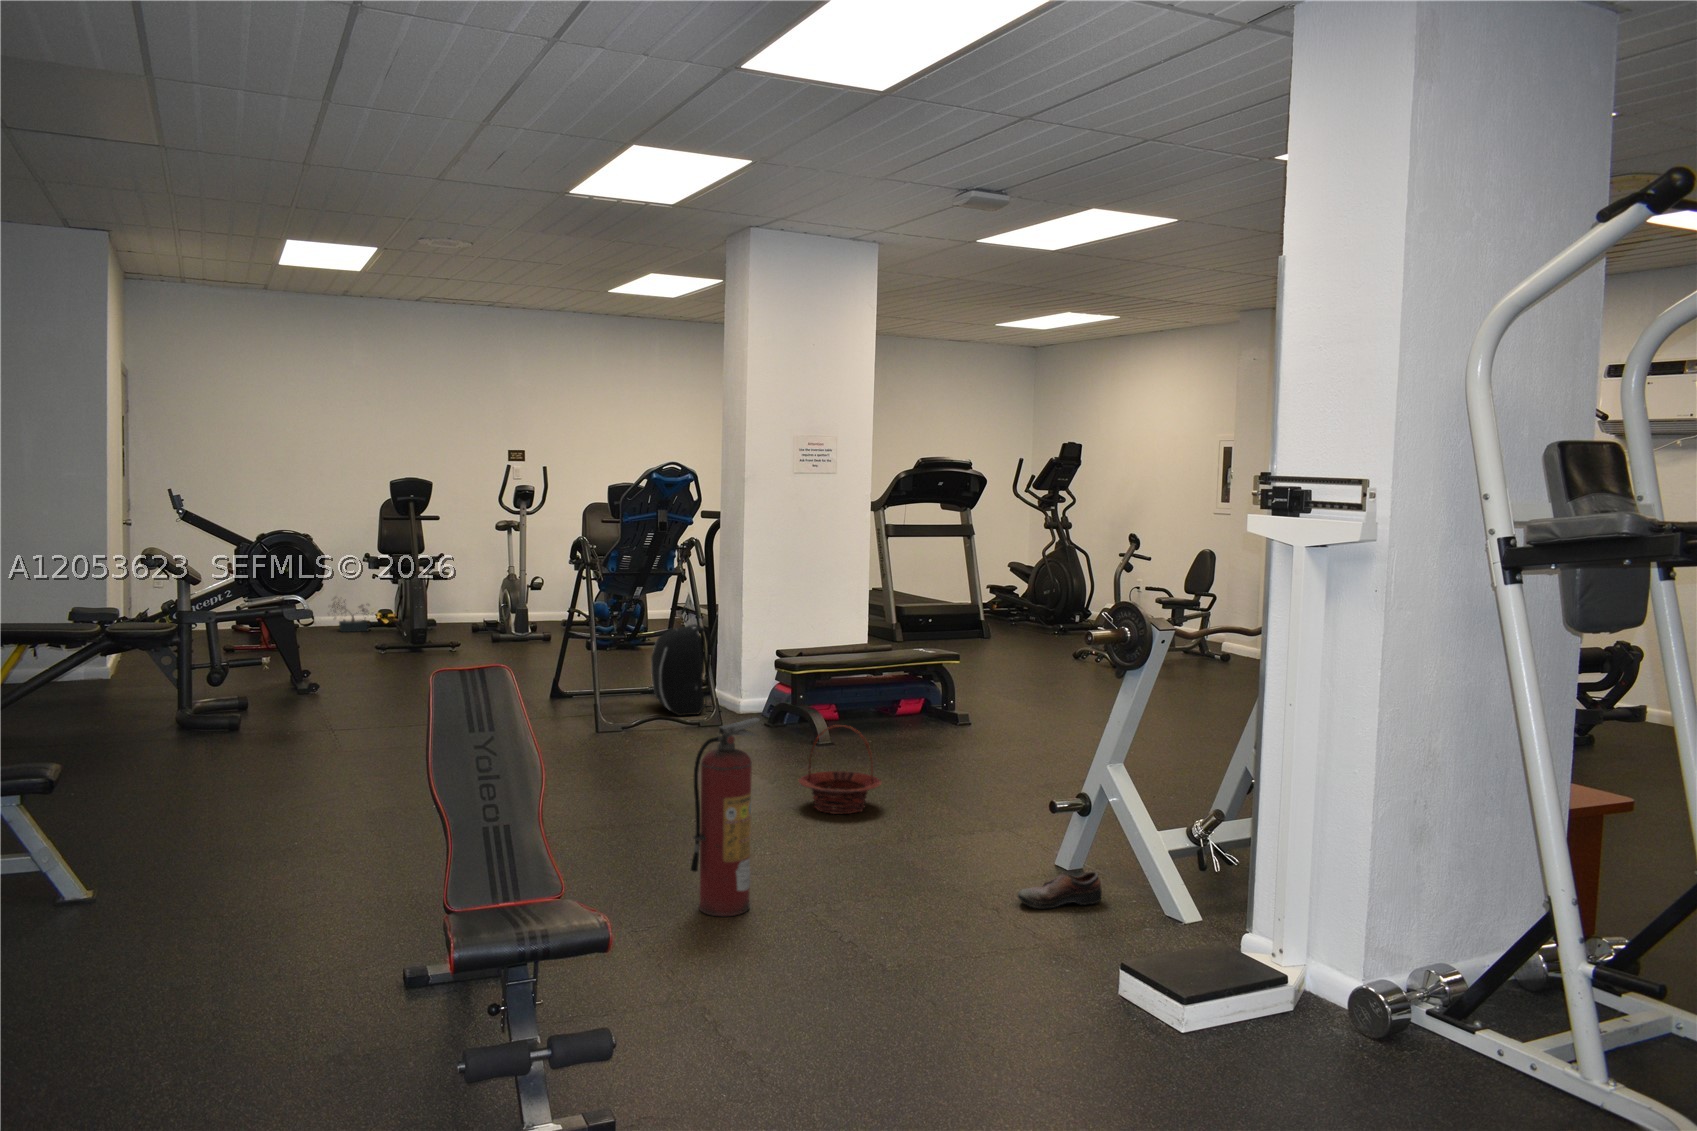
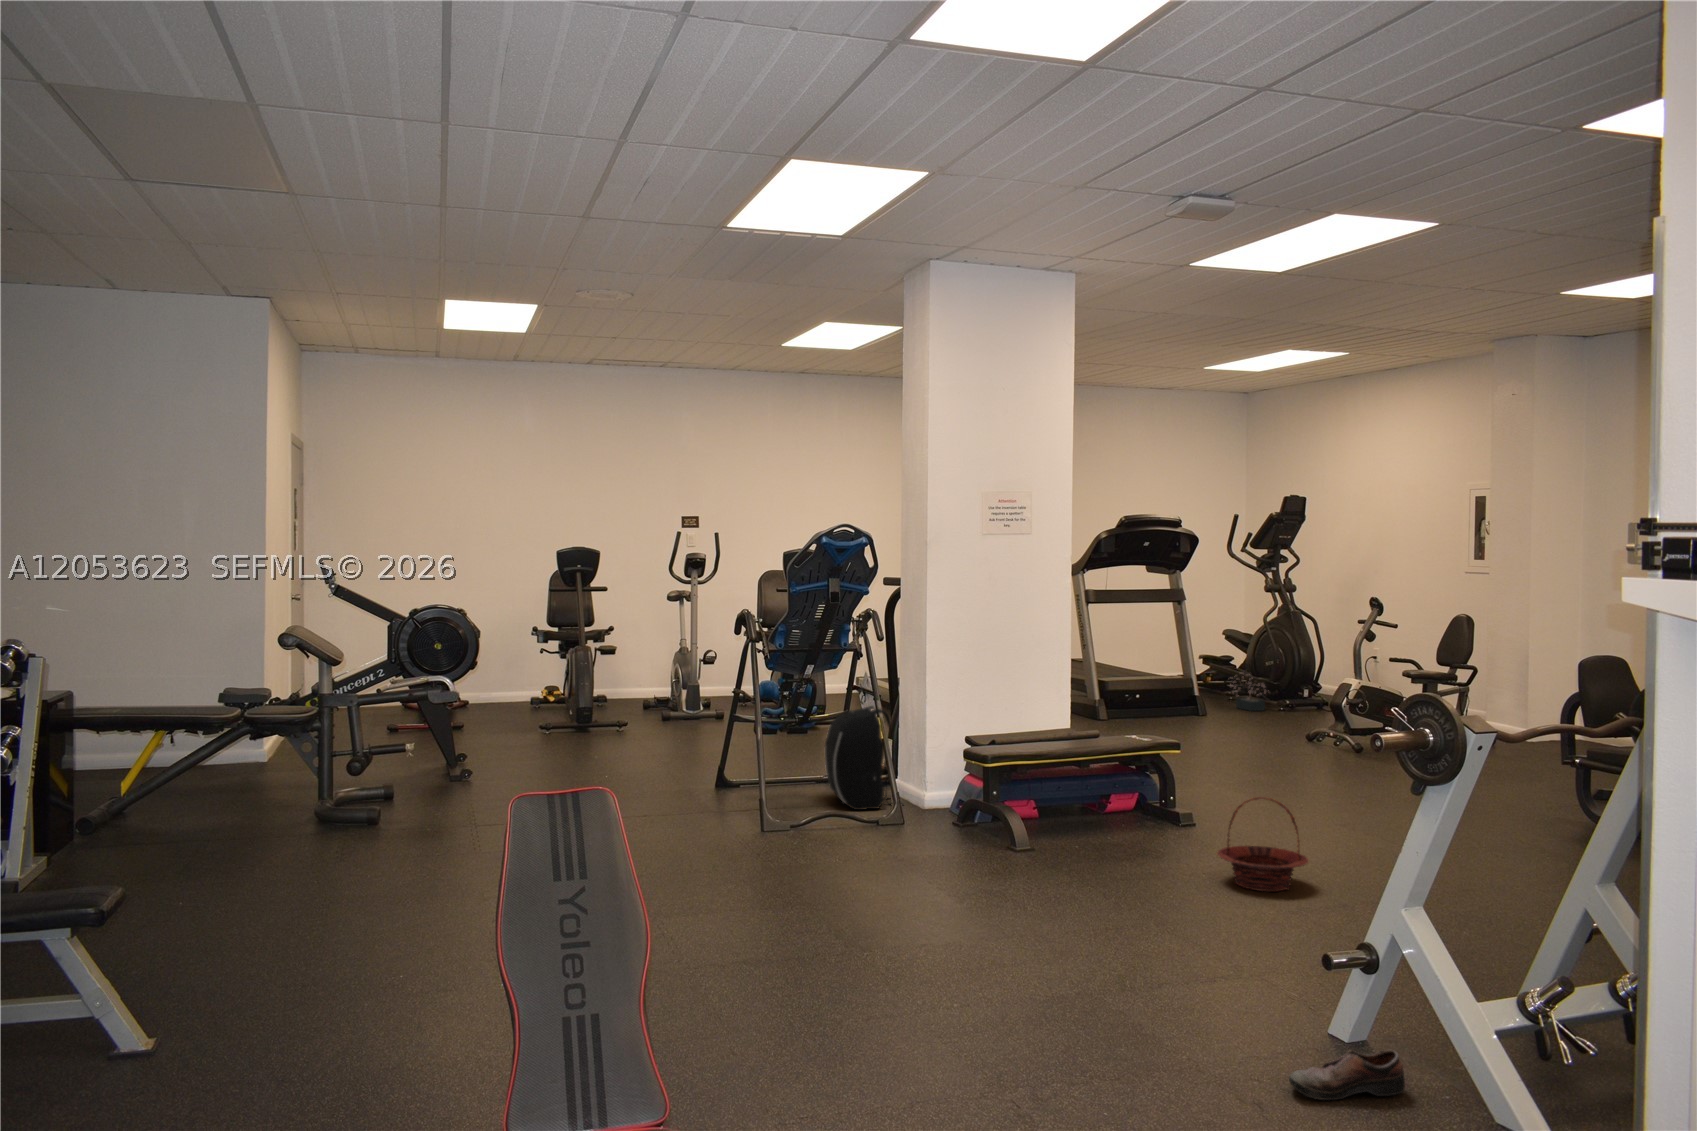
decorative plant: present [332,597,369,632] -> present [1230,672,1267,711]
fire extinguisher: present [691,718,760,916] -> none [864,839,949,1094]
basket: present [799,725,881,814] -> present [1217,797,1309,891]

